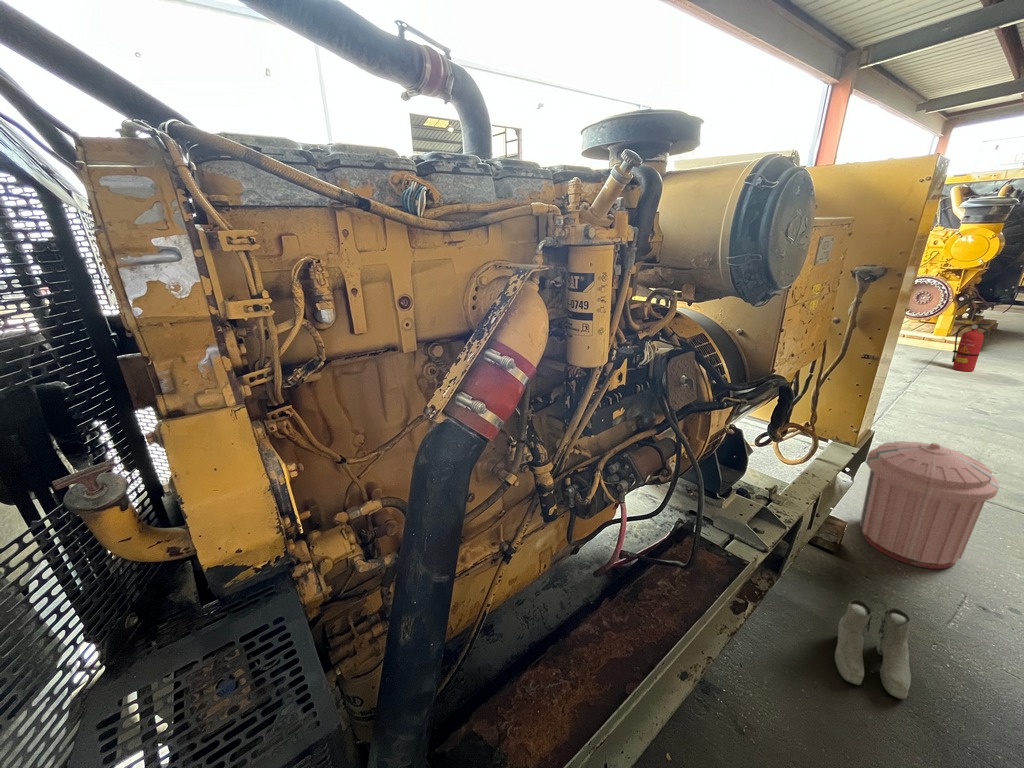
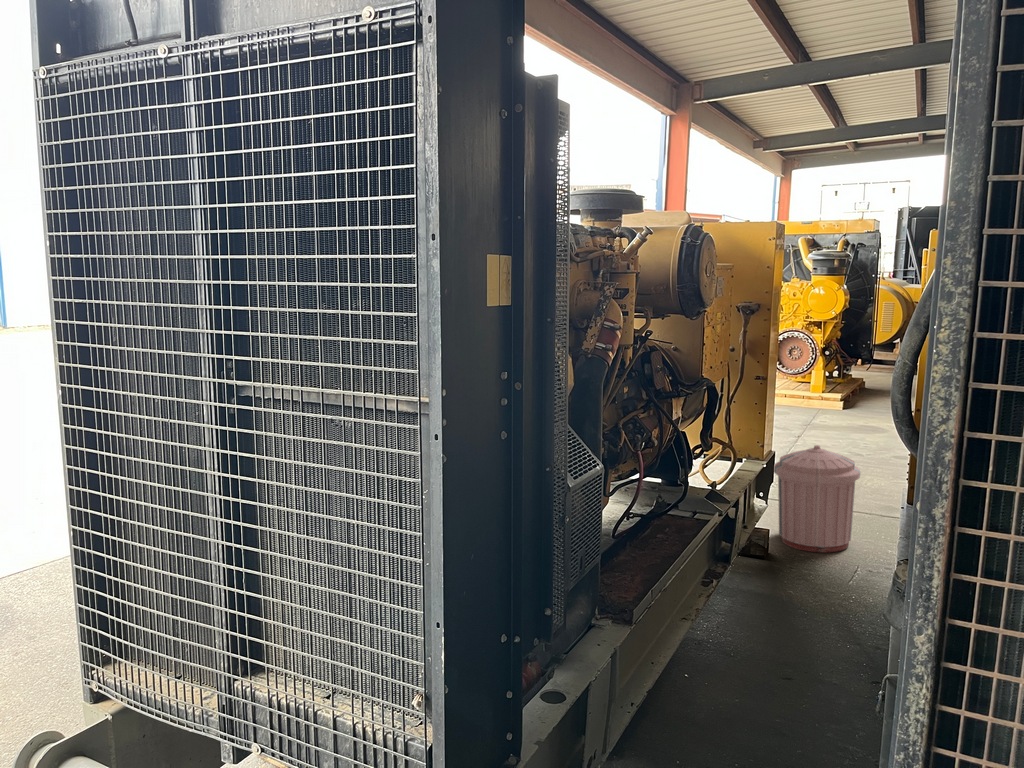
fire extinguisher: present [952,323,991,371] -> none [827,373,853,424]
boots: present [835,600,911,699] -> none [778,553,828,612]

